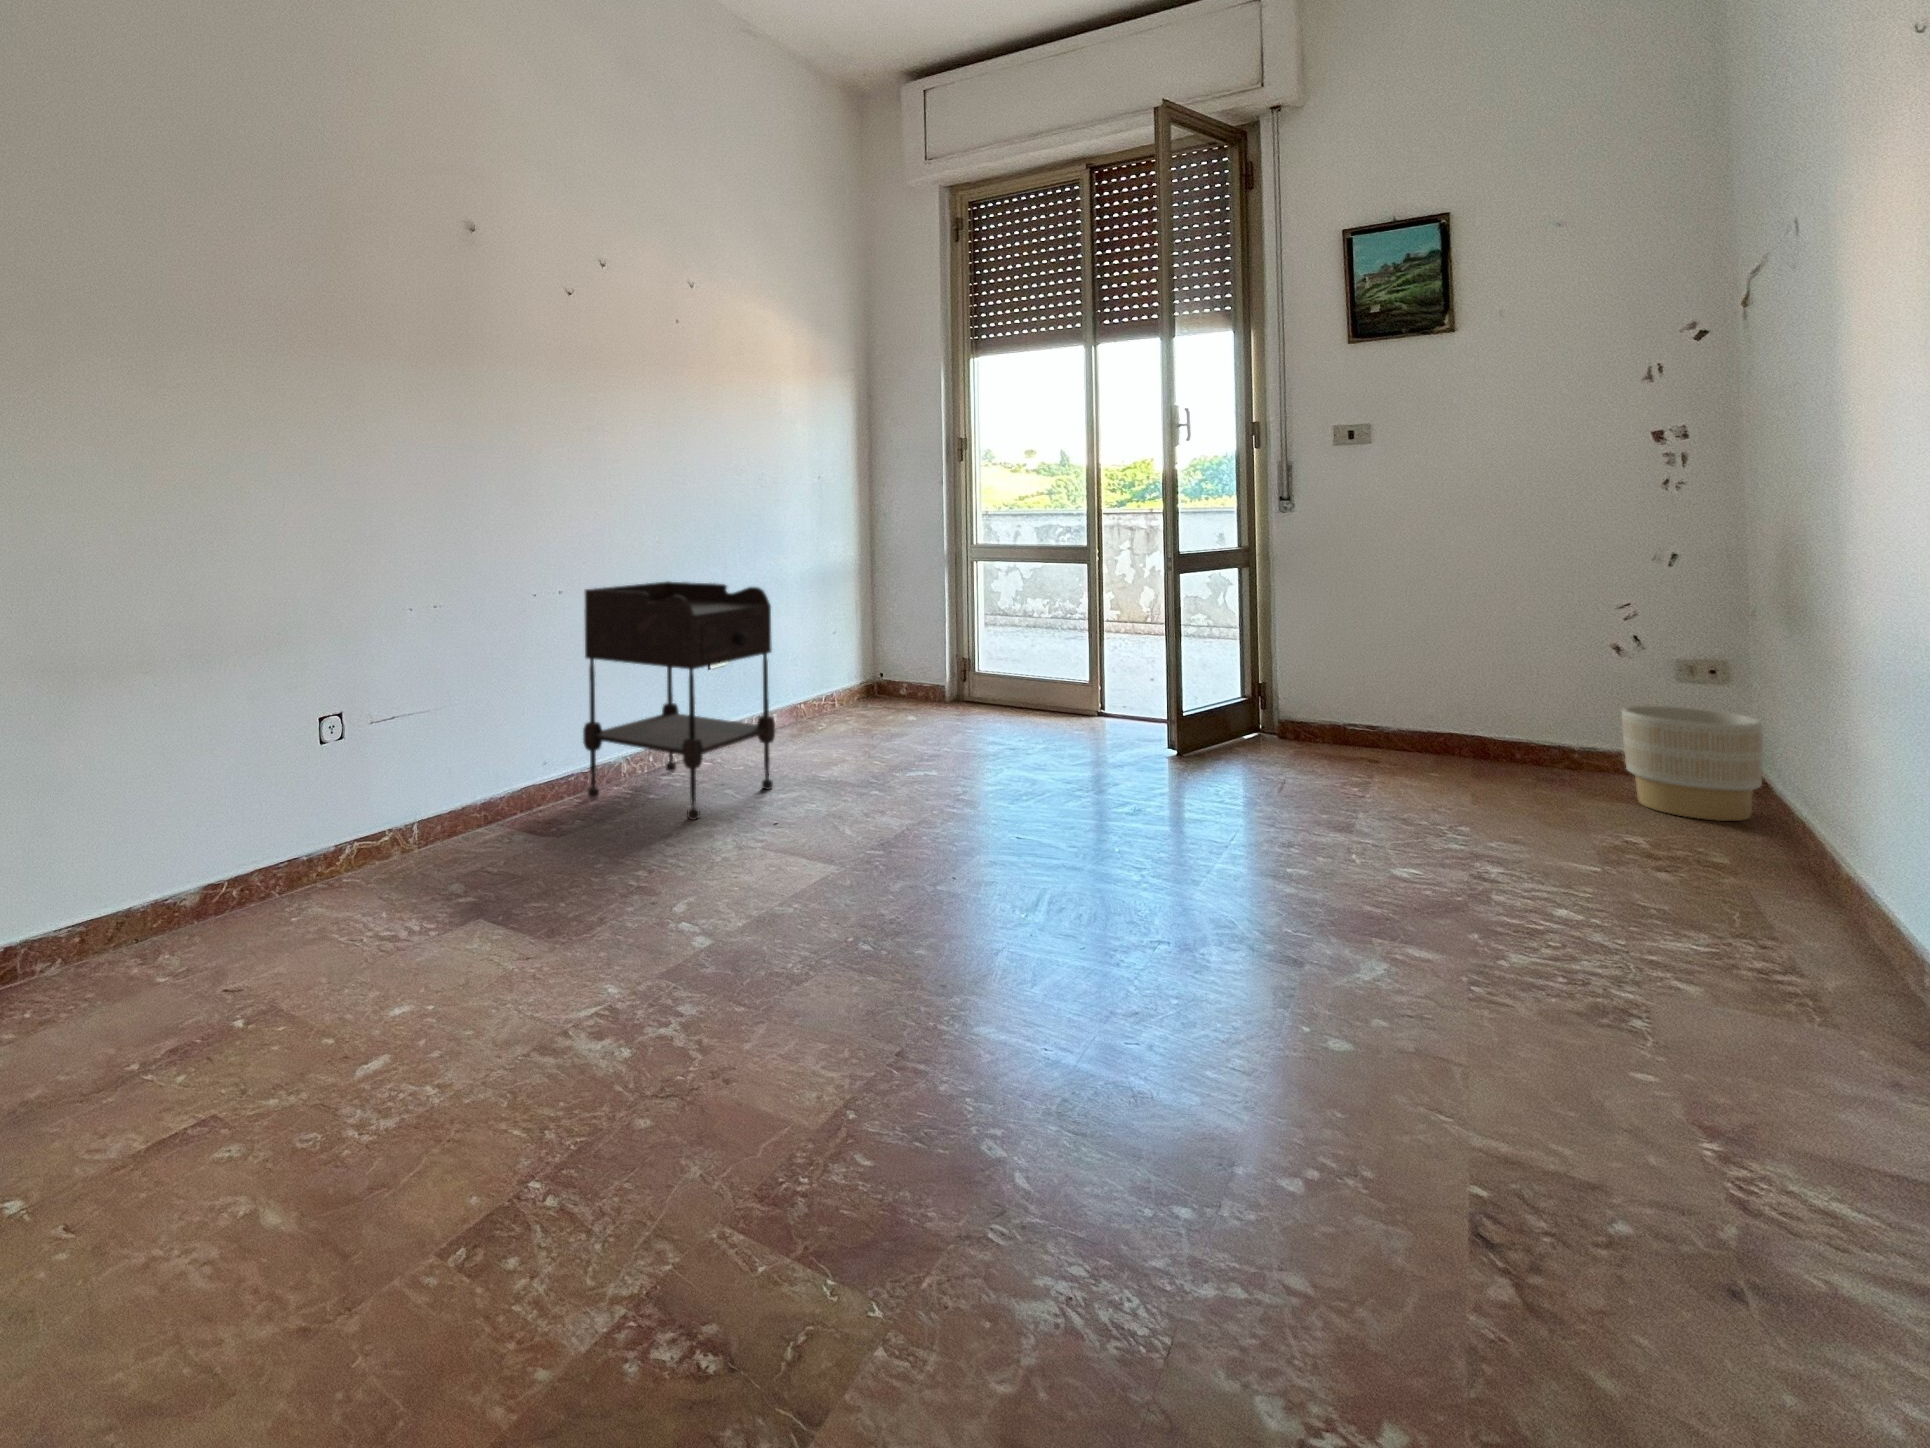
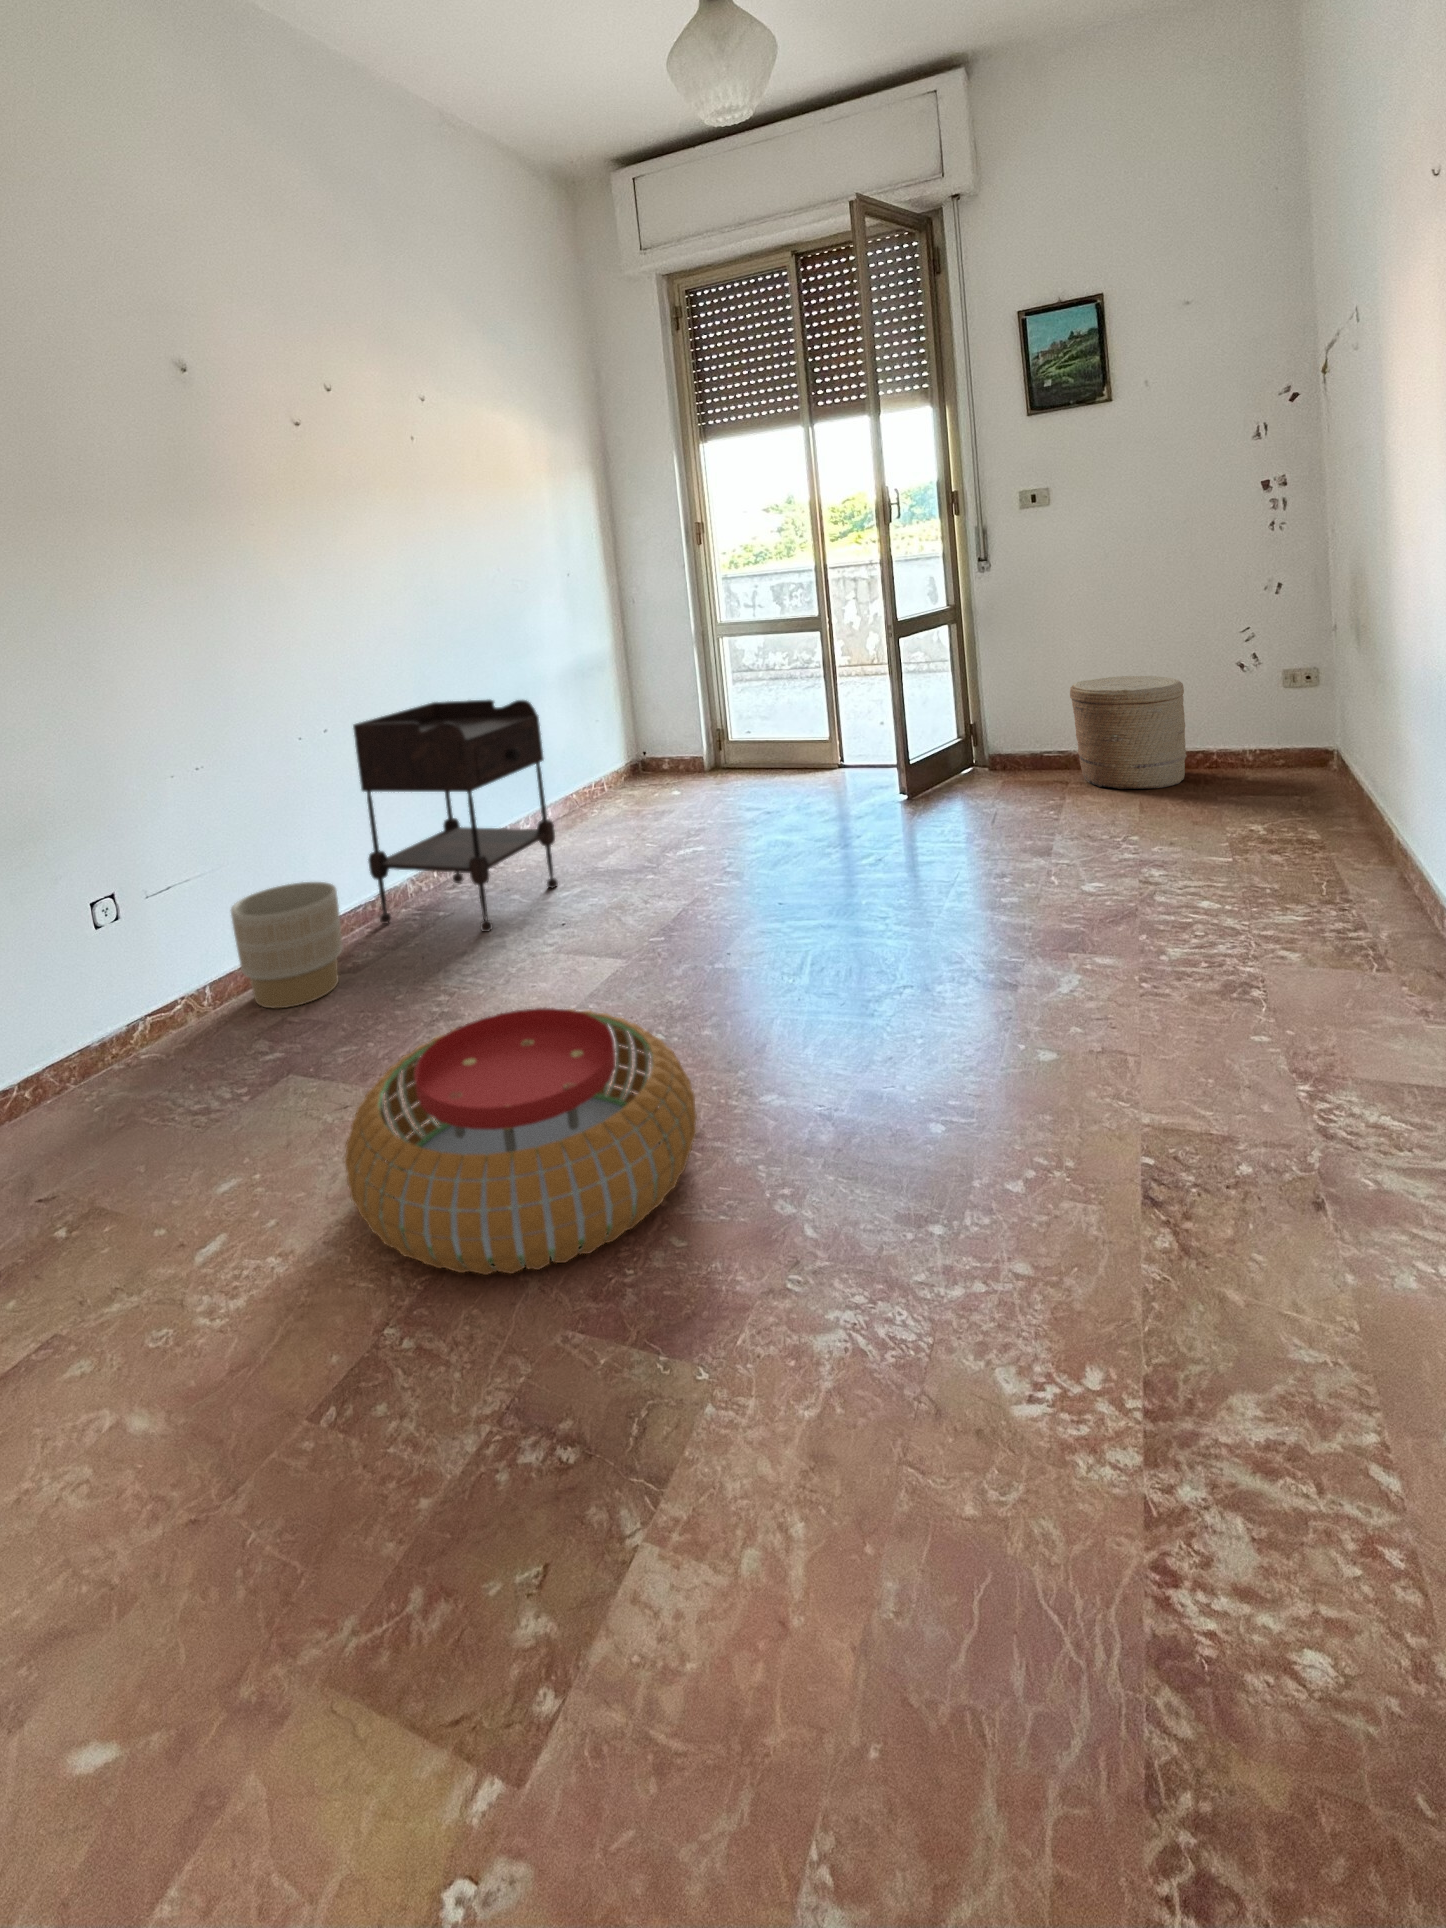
woven basket: none [1387,647,1541,783] -> present [1070,676,1187,789]
planter: present [1622,706,1763,821] -> present [231,882,342,1008]
pouf: none [515,880,899,1157] -> present [344,1008,697,1275]

